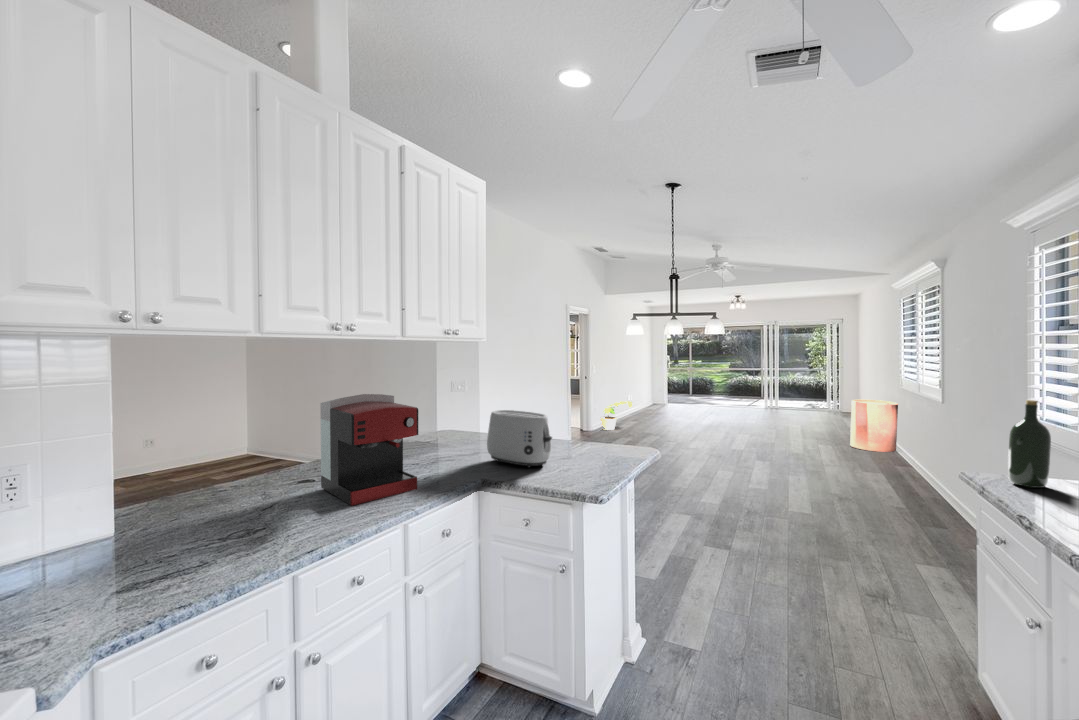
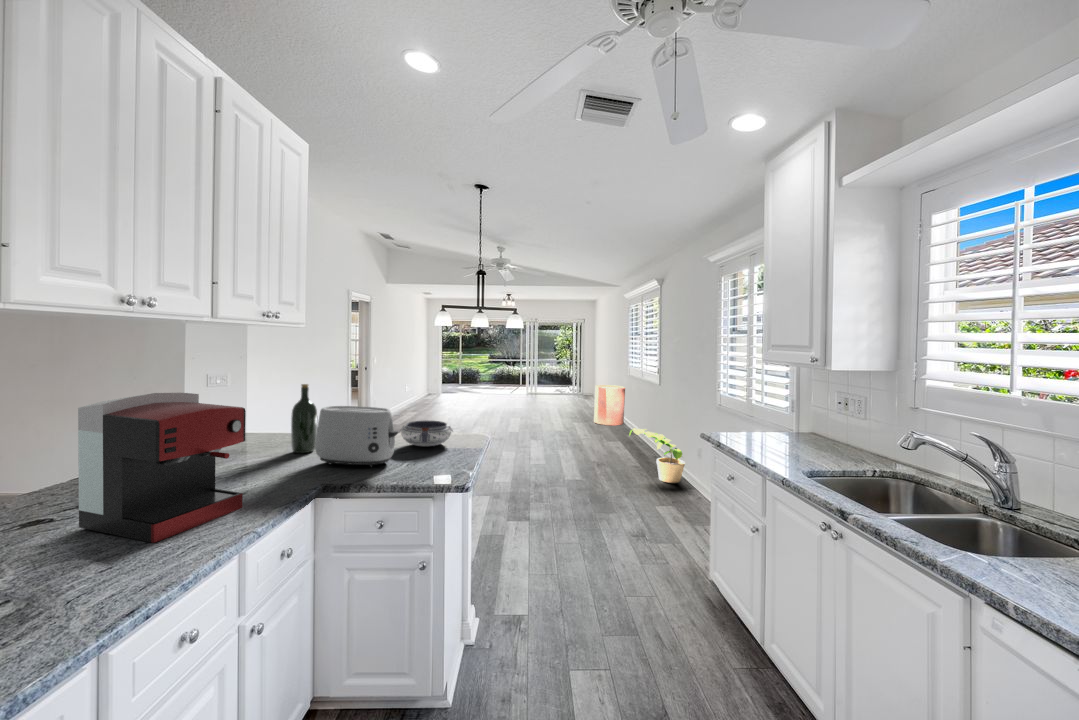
wine bottle: present [1008,400,1051,488] -> present [291,384,317,453]
potted plant: present [601,401,632,430] -> present [629,428,685,483]
bowl: none [565,428,616,454] -> present [401,421,453,446]

